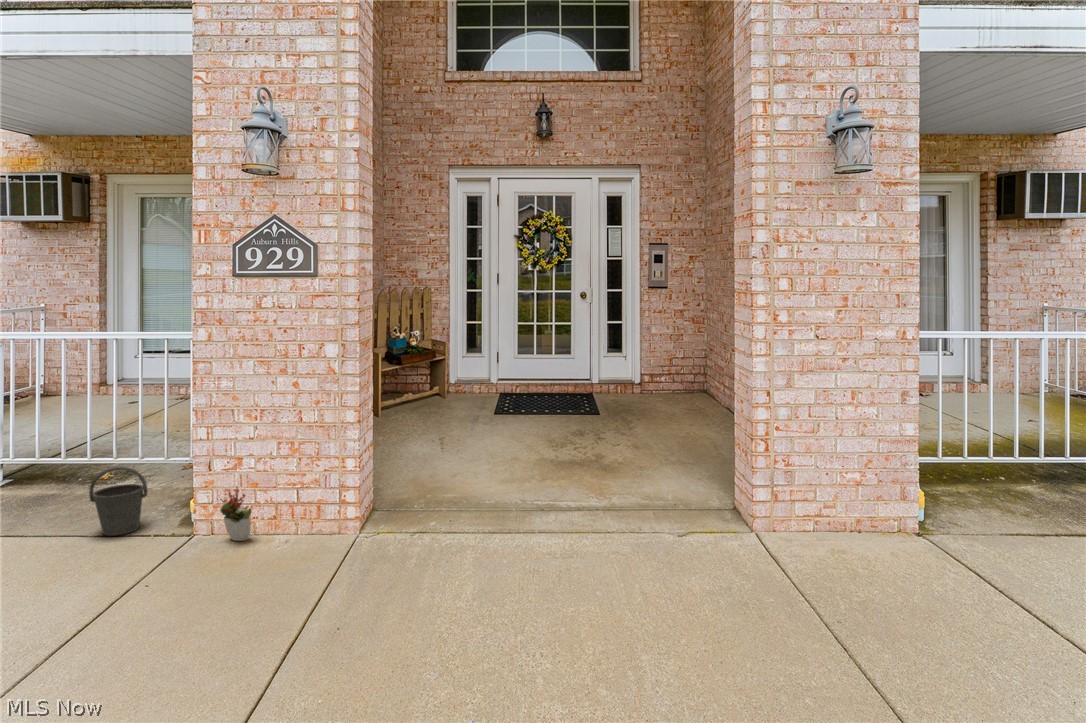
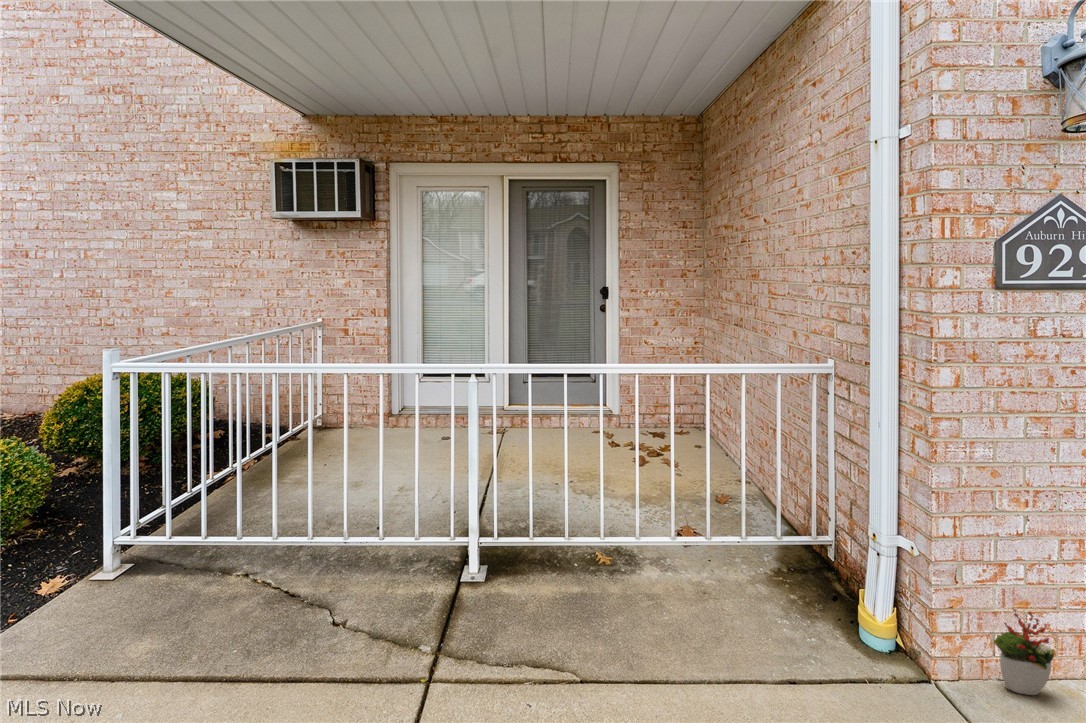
bucket: present [89,467,148,536] -> none [770,571,837,676]

